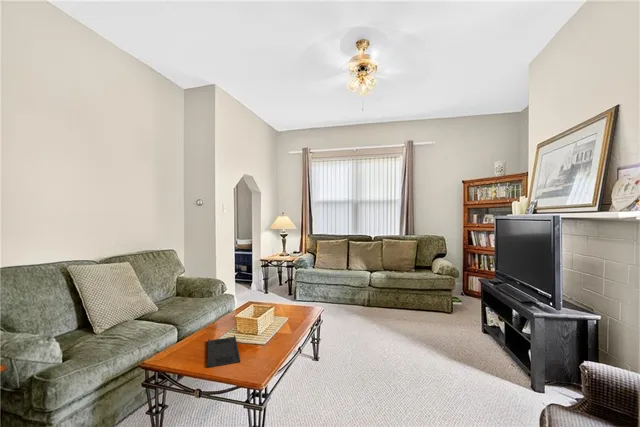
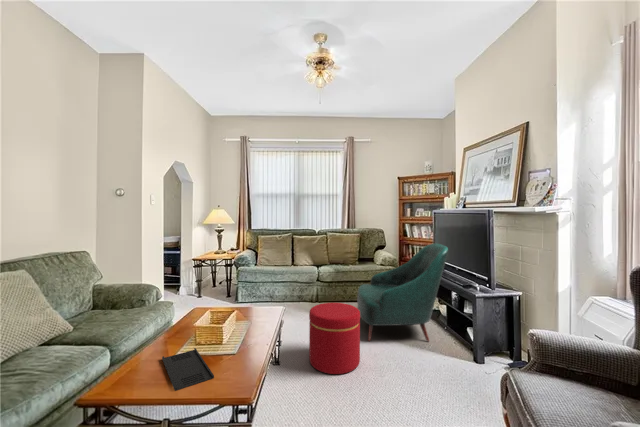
armchair: none [405,253,506,360] -> present [358,243,448,341]
ottoman: none [347,308,397,379] -> present [309,303,360,374]

